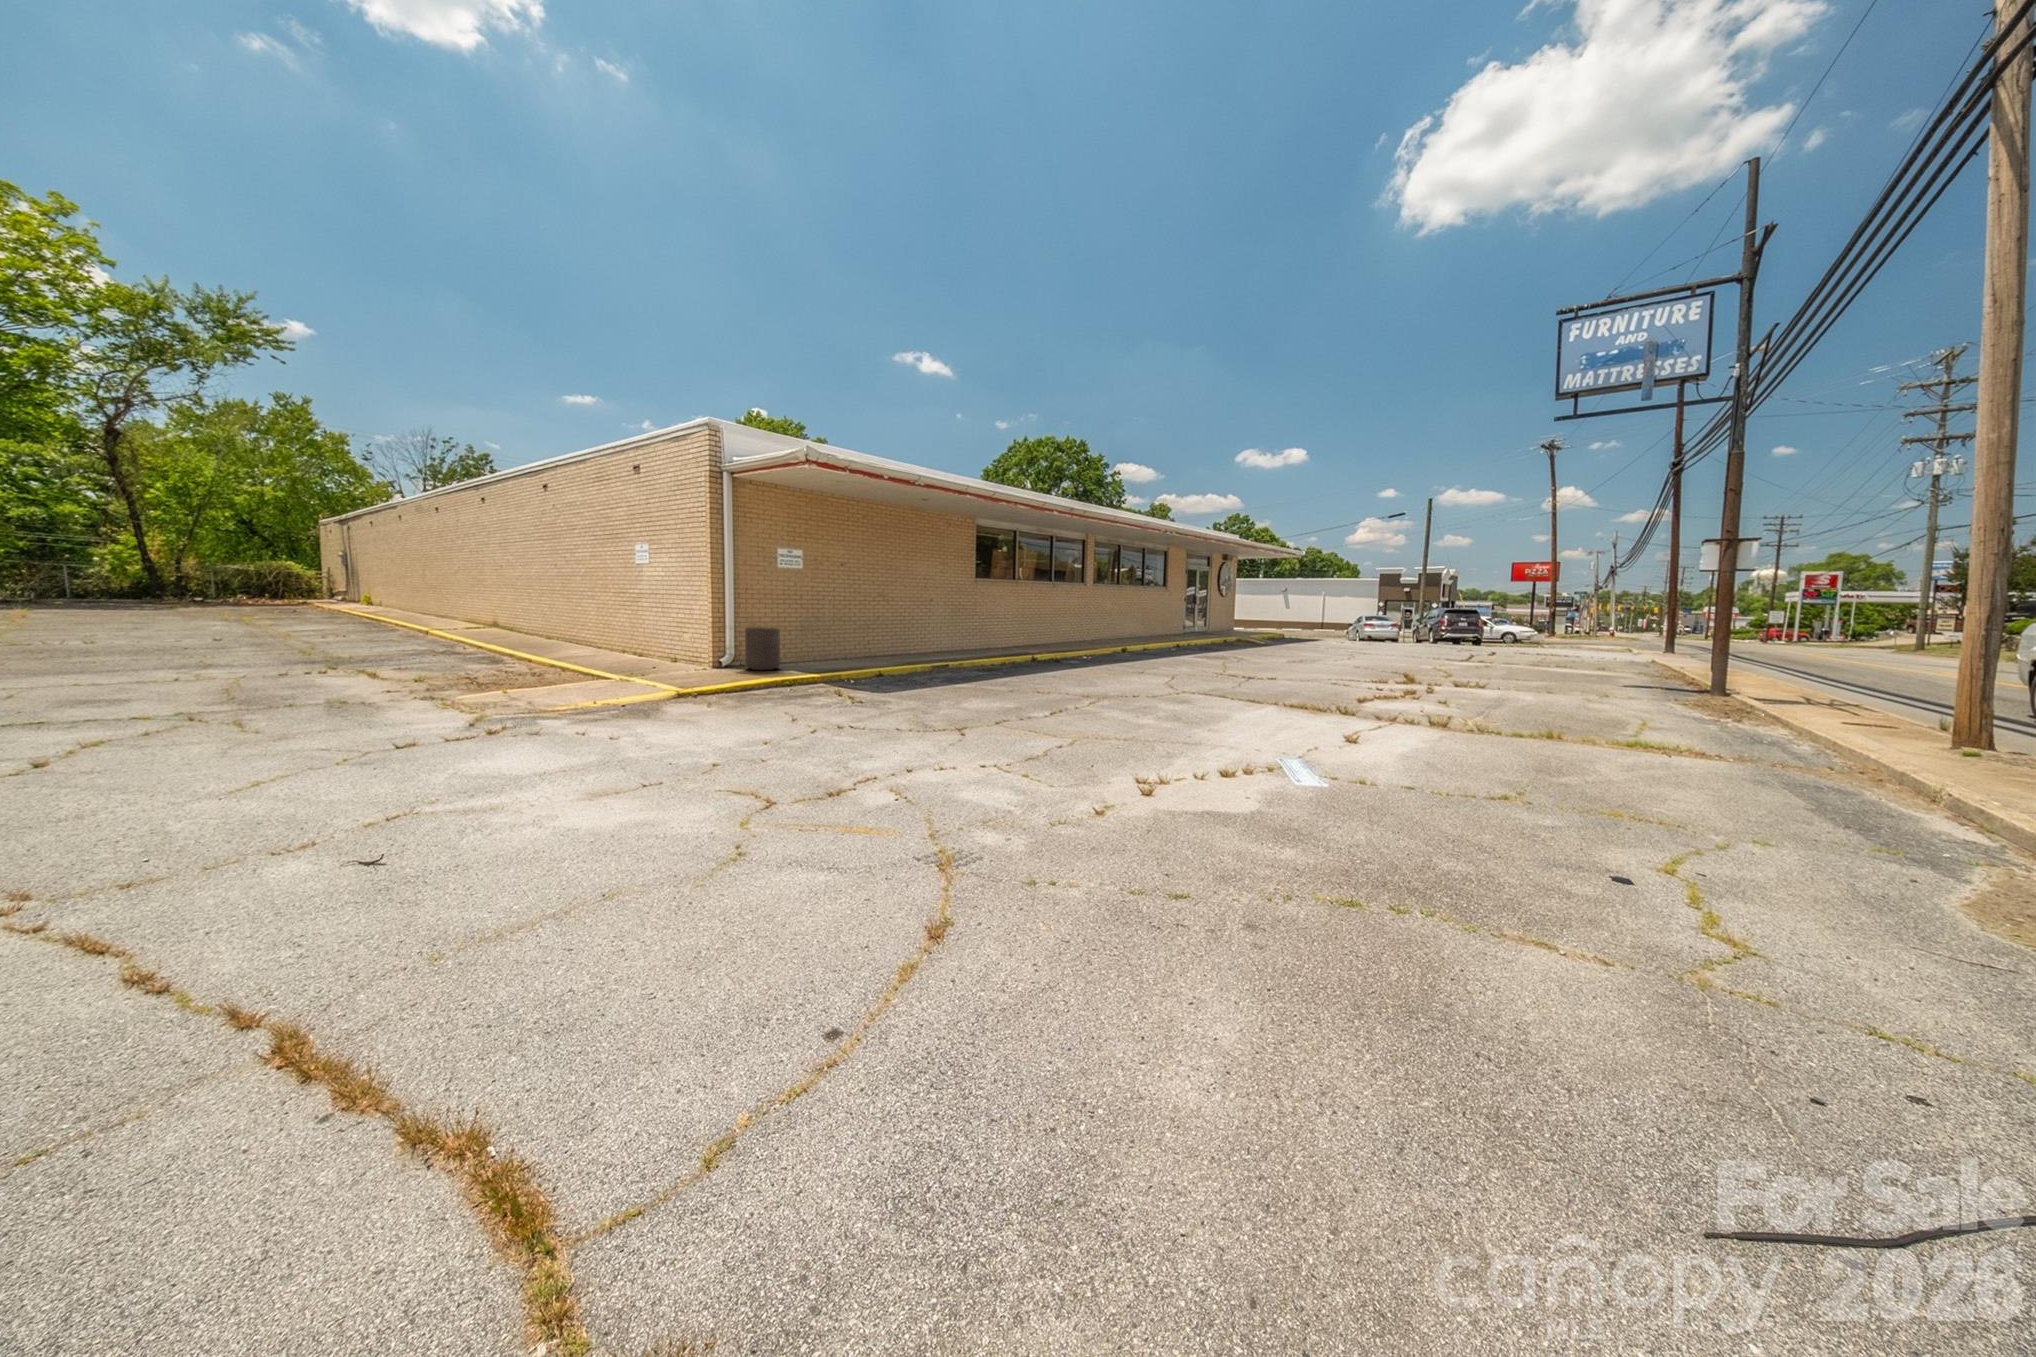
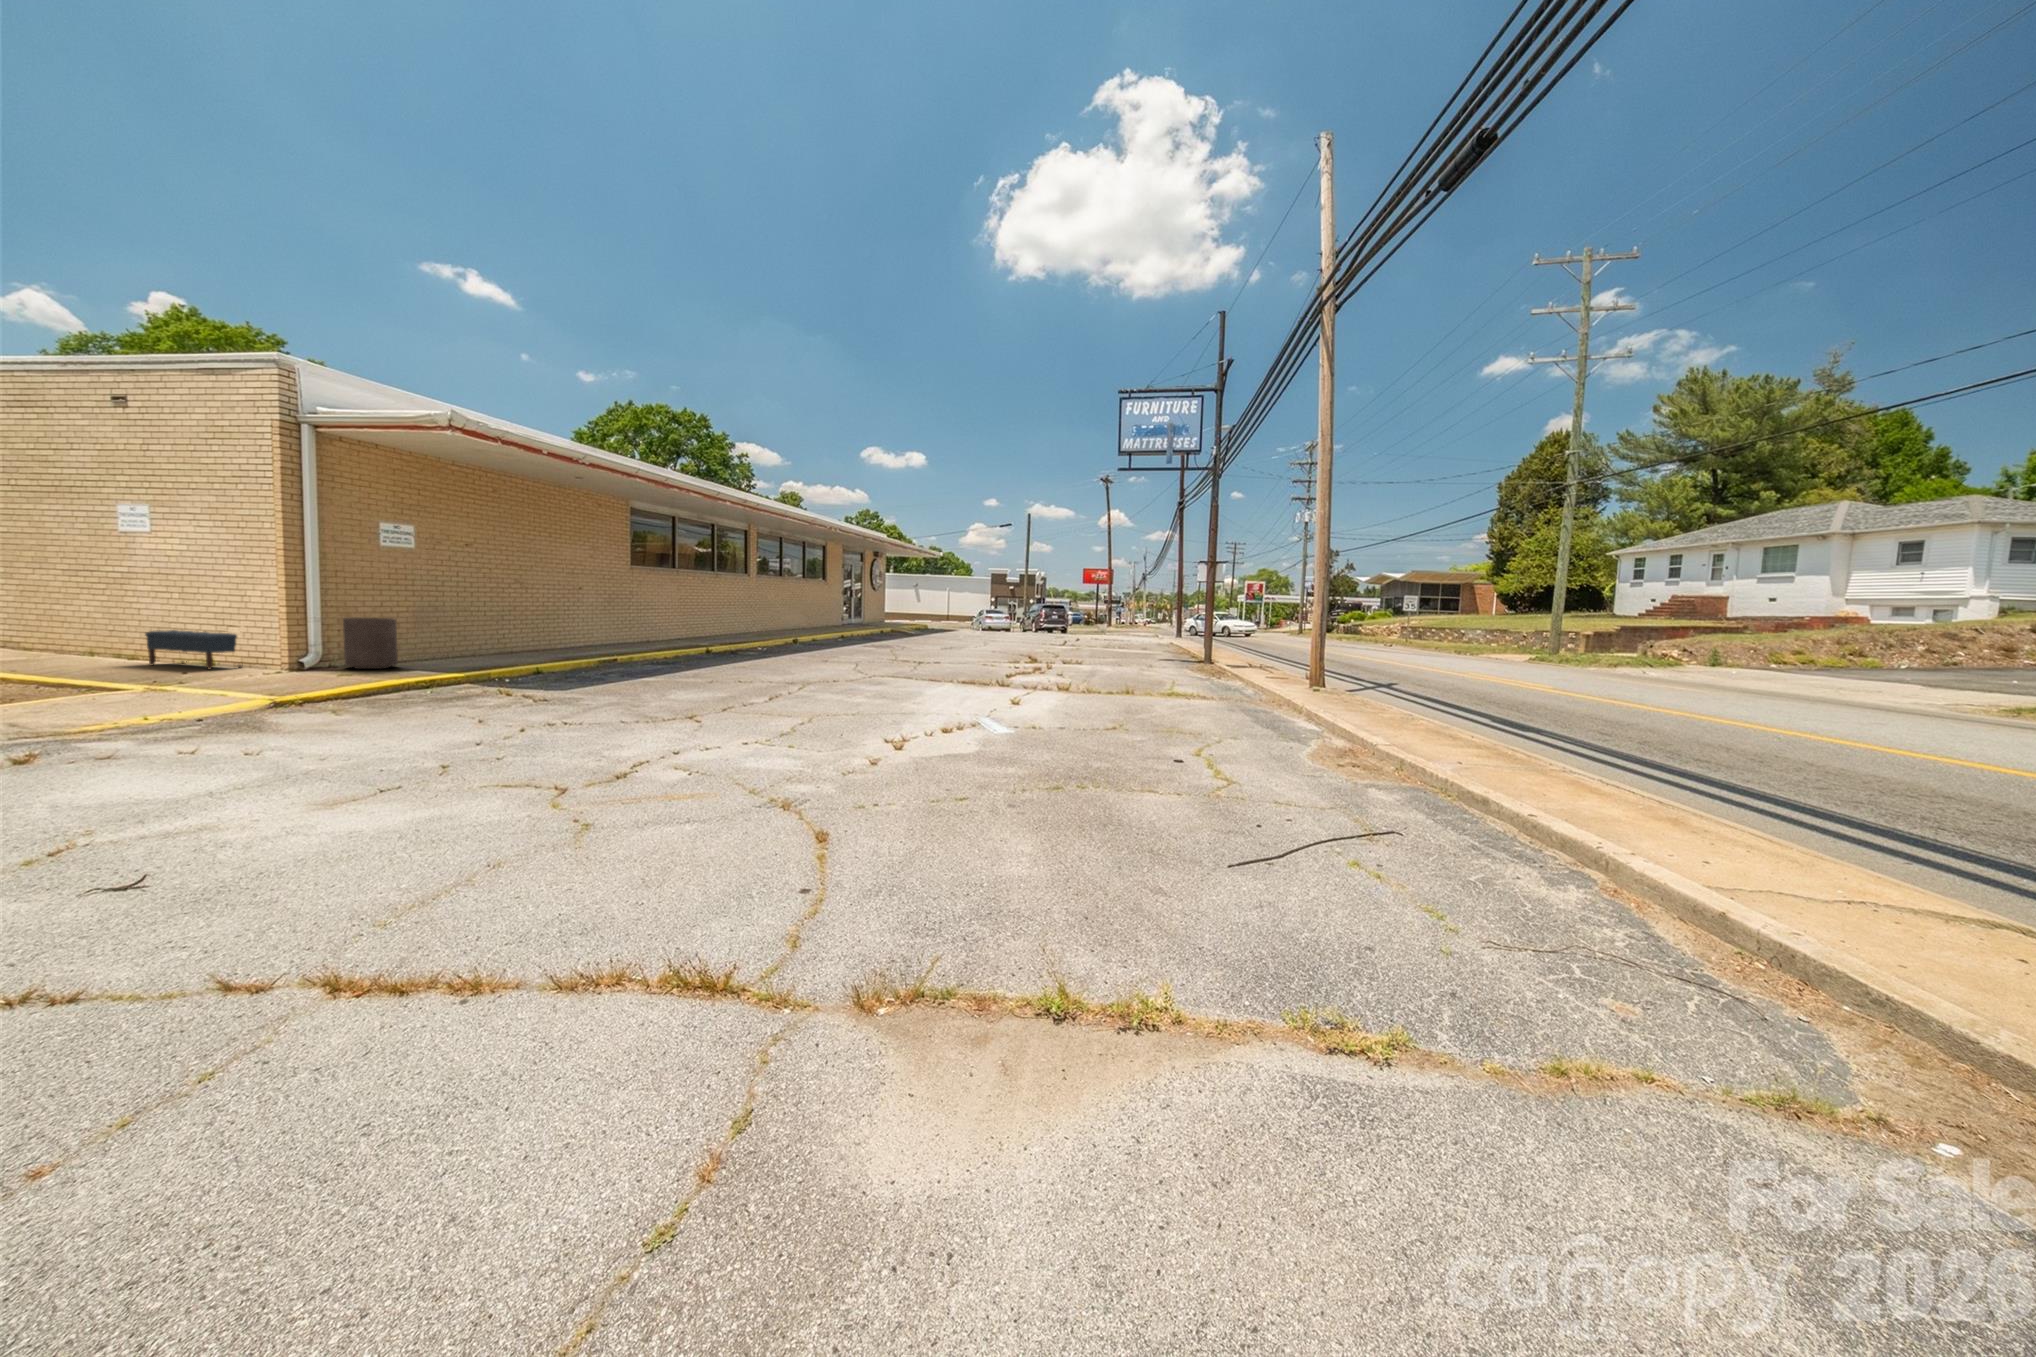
bench: none [639,638,688,668] -> present [145,630,242,670]

